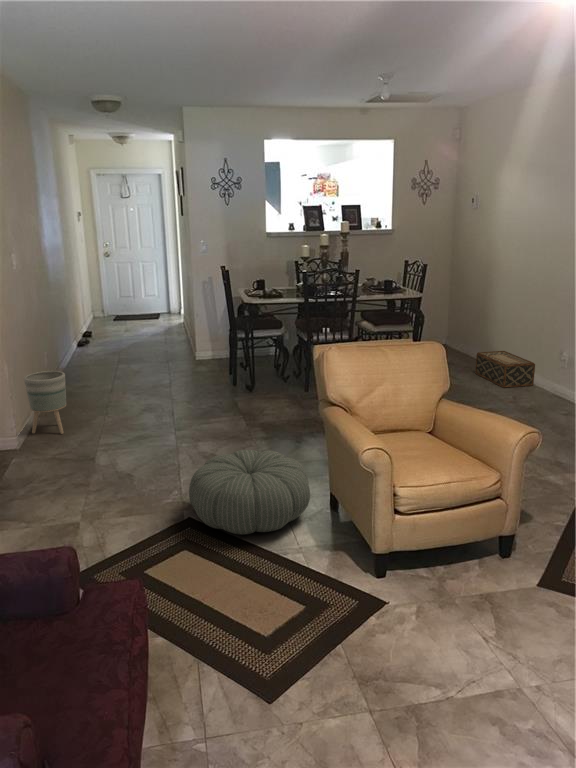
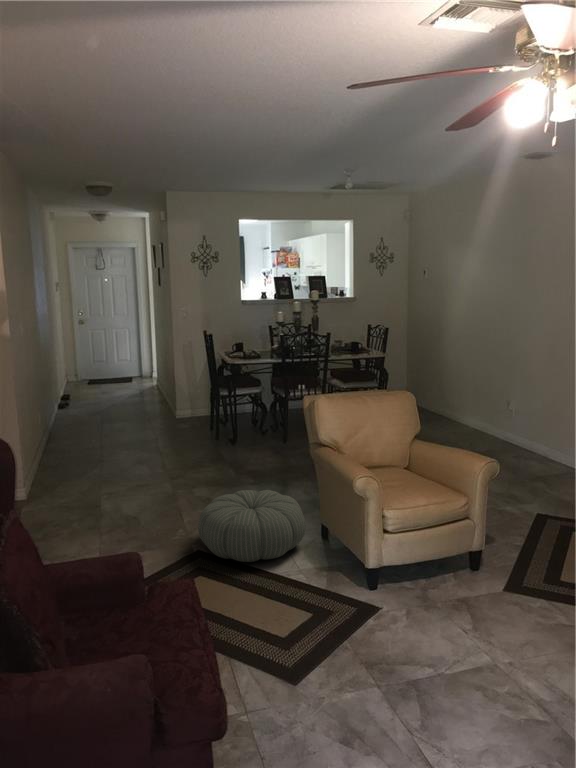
woven basket: present [475,351,535,388] -> none [436,403,488,436]
planter: present [24,371,66,434] -> none [29,428,67,487]

